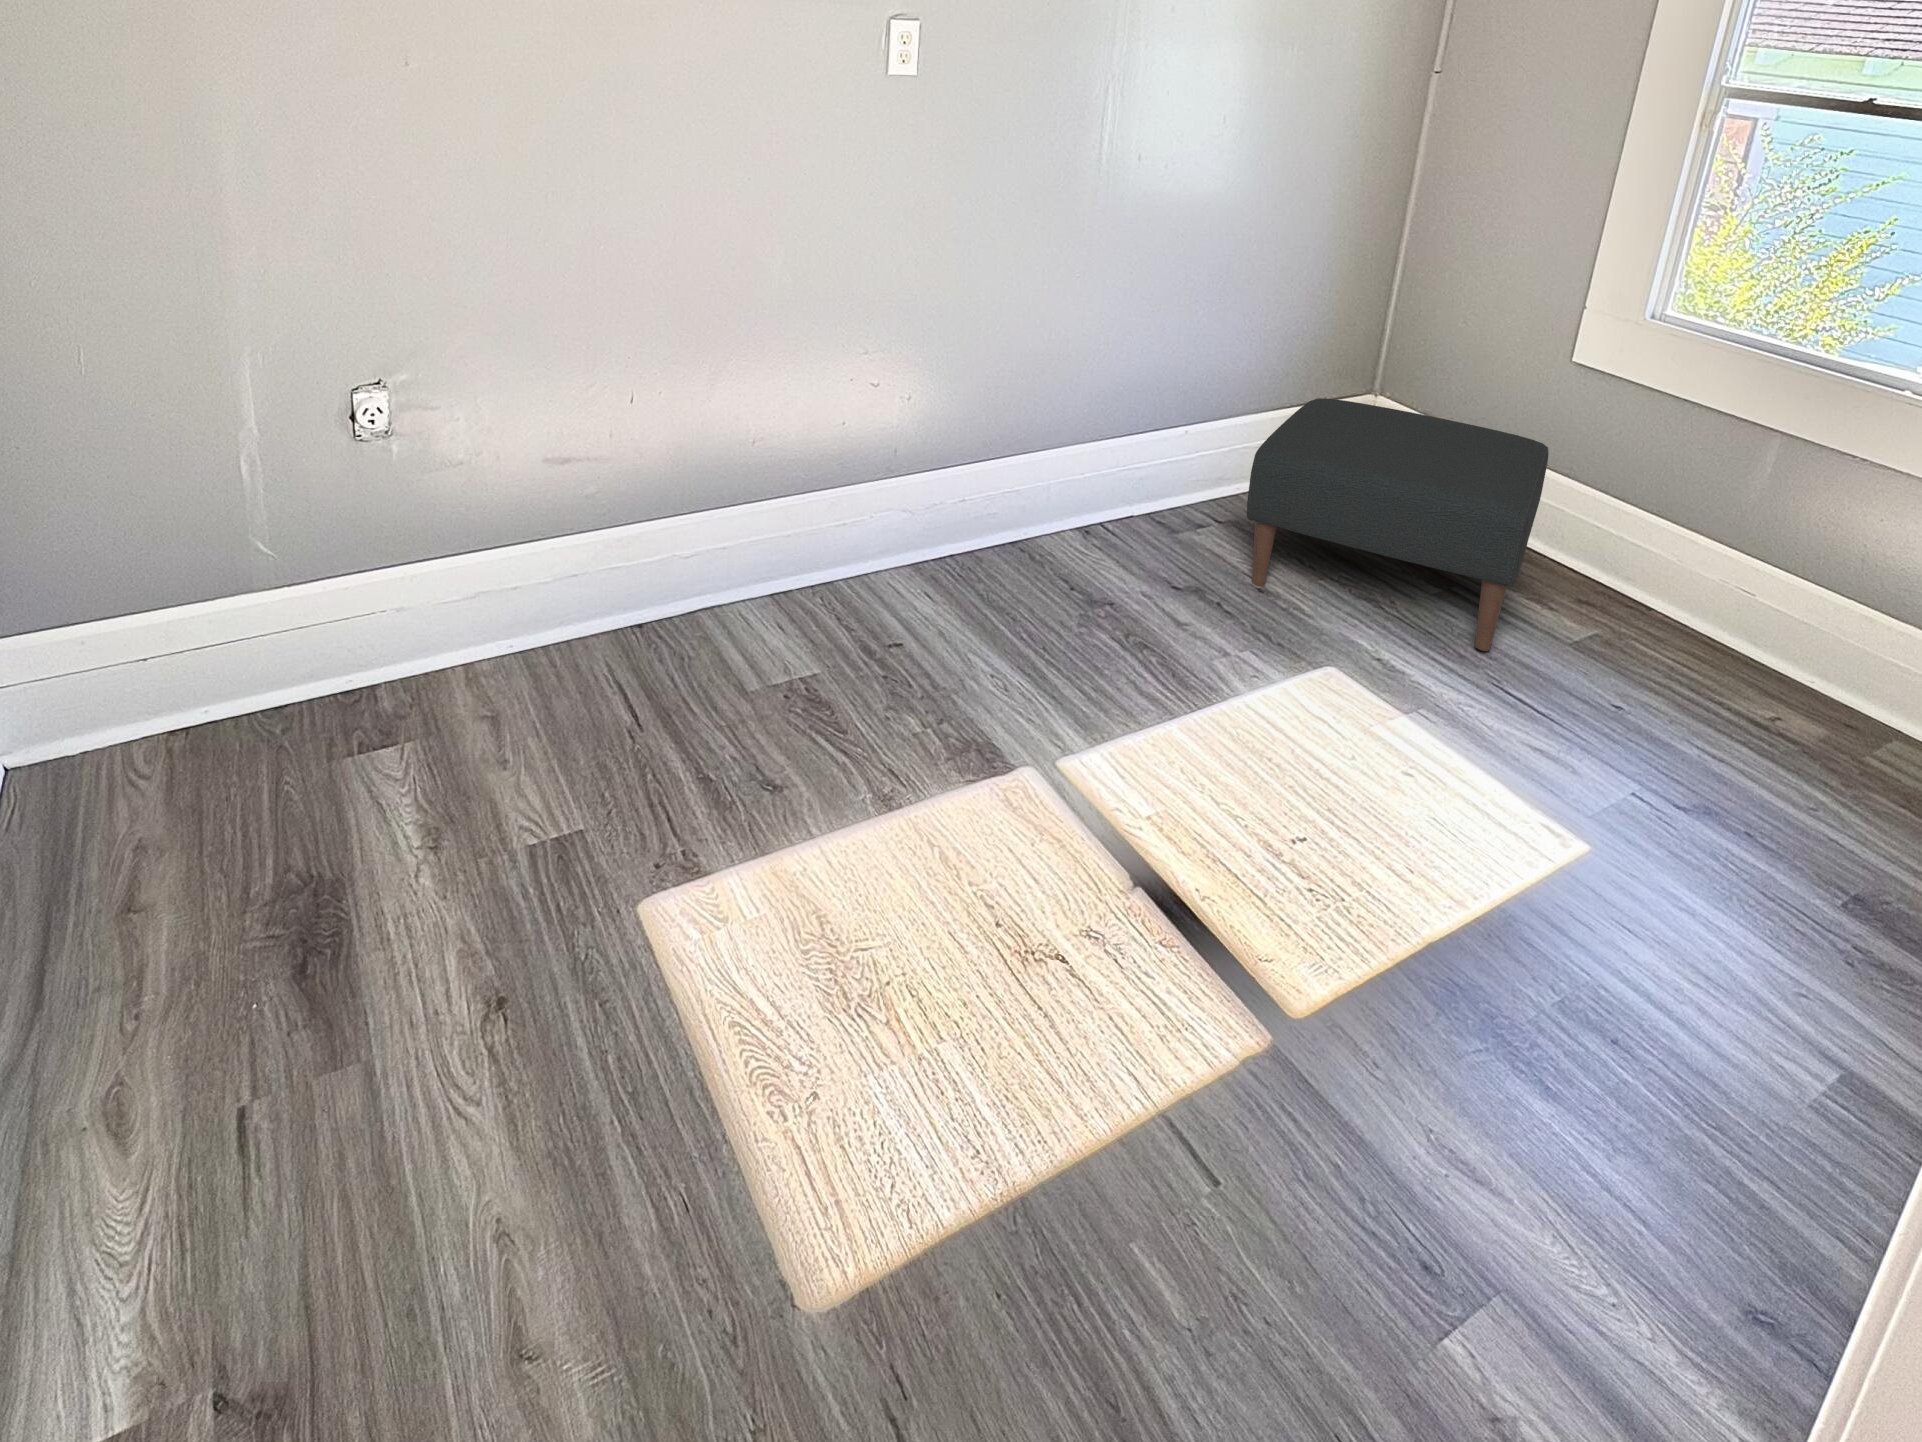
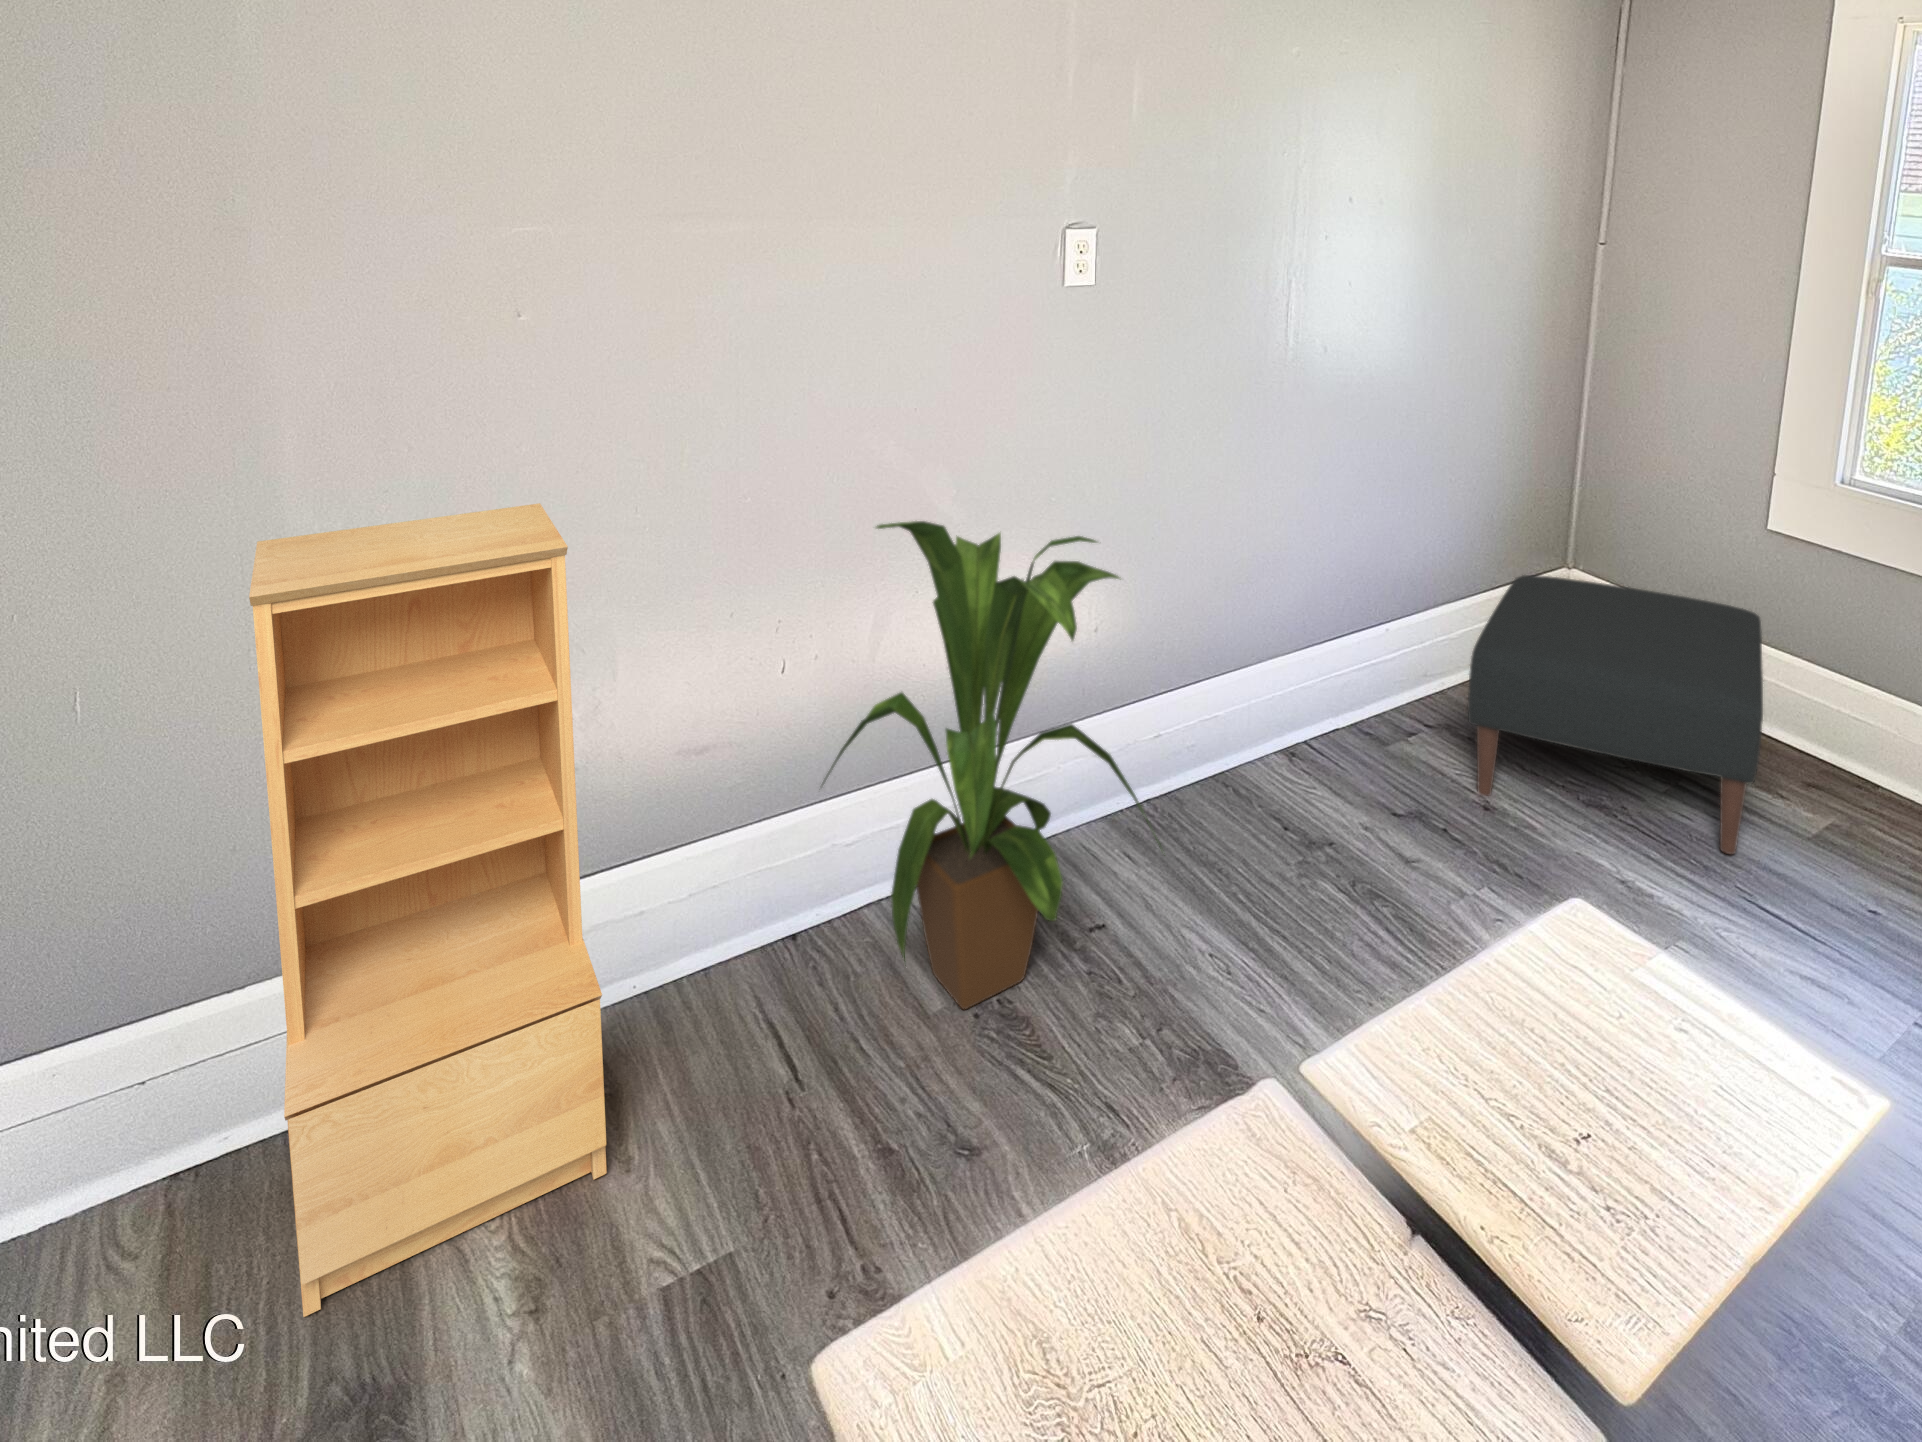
bookshelf: none [209,237,492,827] -> present [249,503,607,1317]
house plant: none [660,266,952,693] -> present [822,521,1156,1009]

